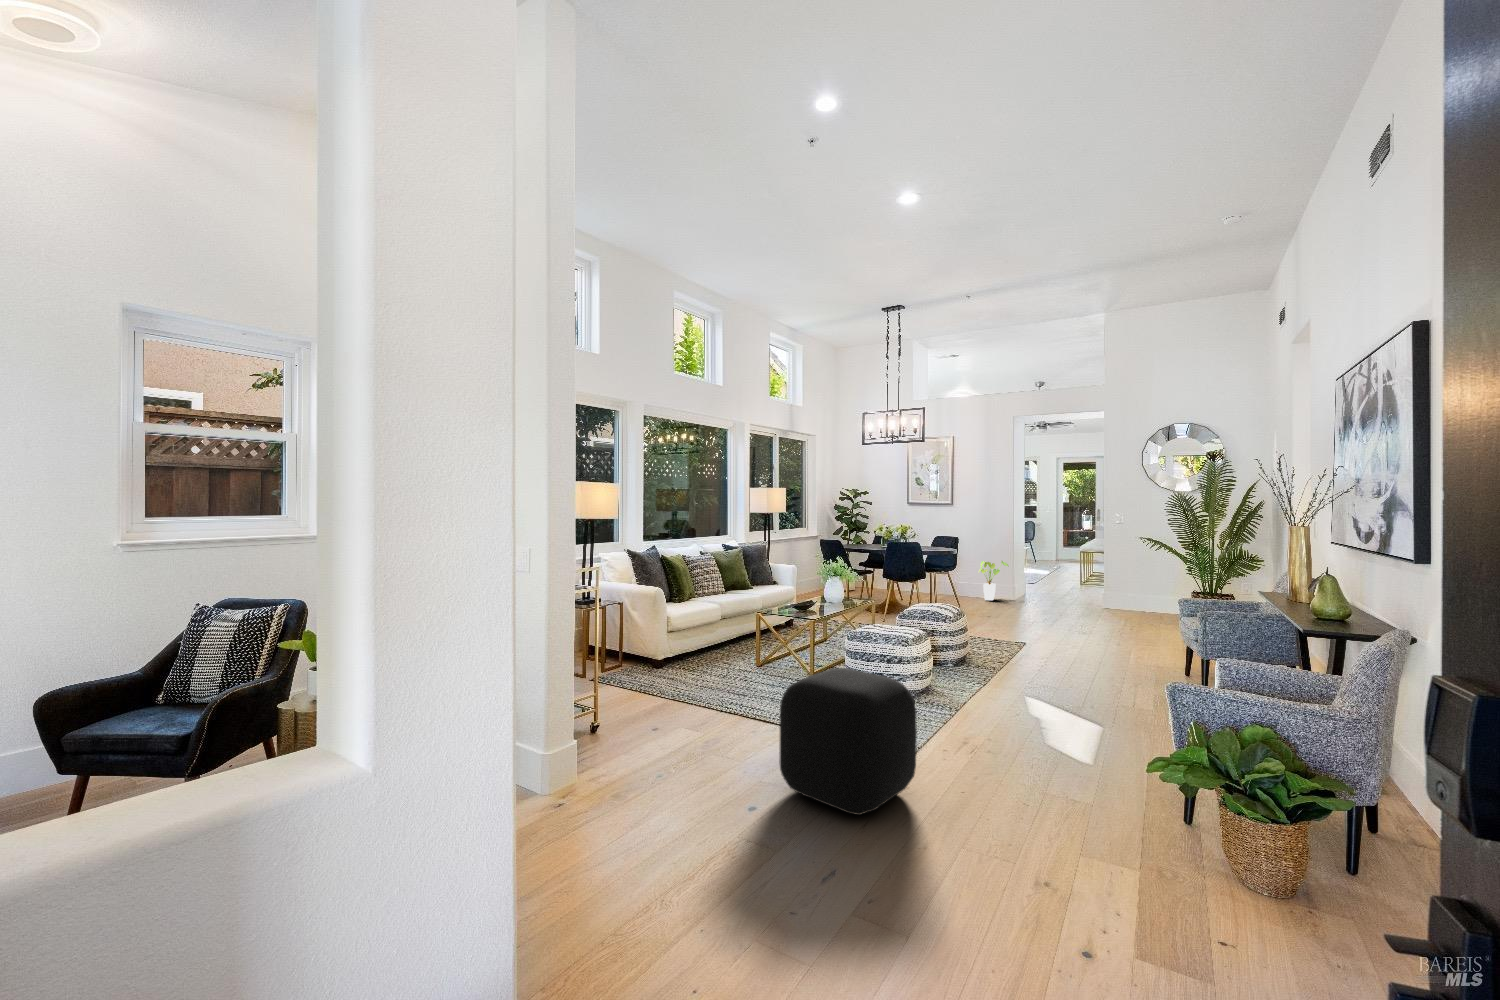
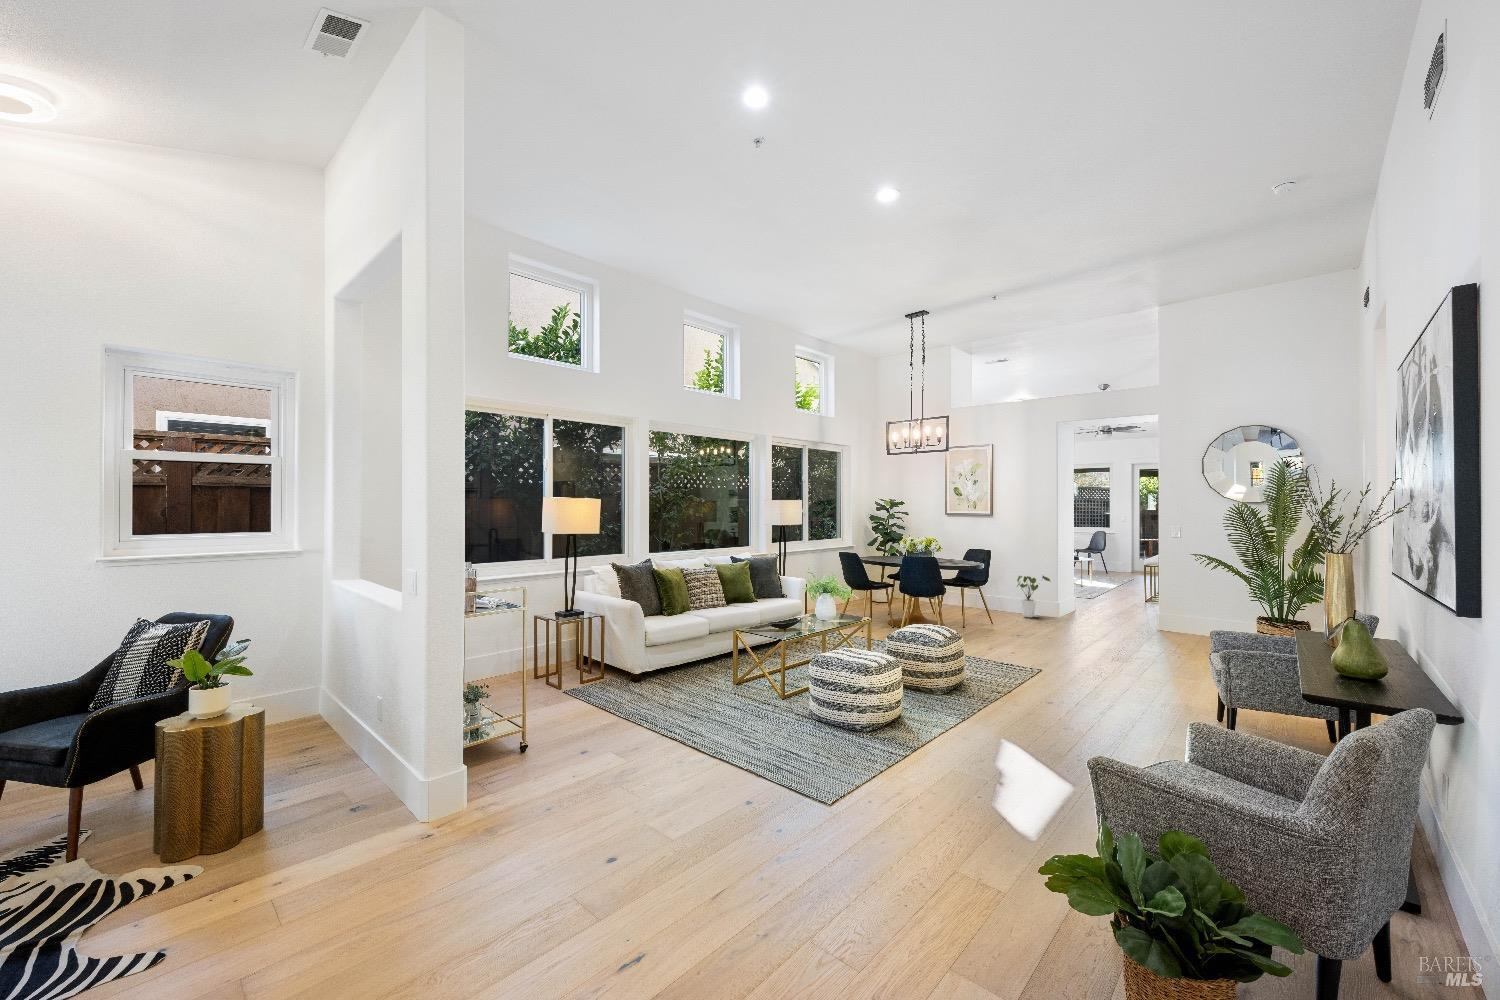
ottoman: present [779,668,917,815] -> none [654,706,806,883]

